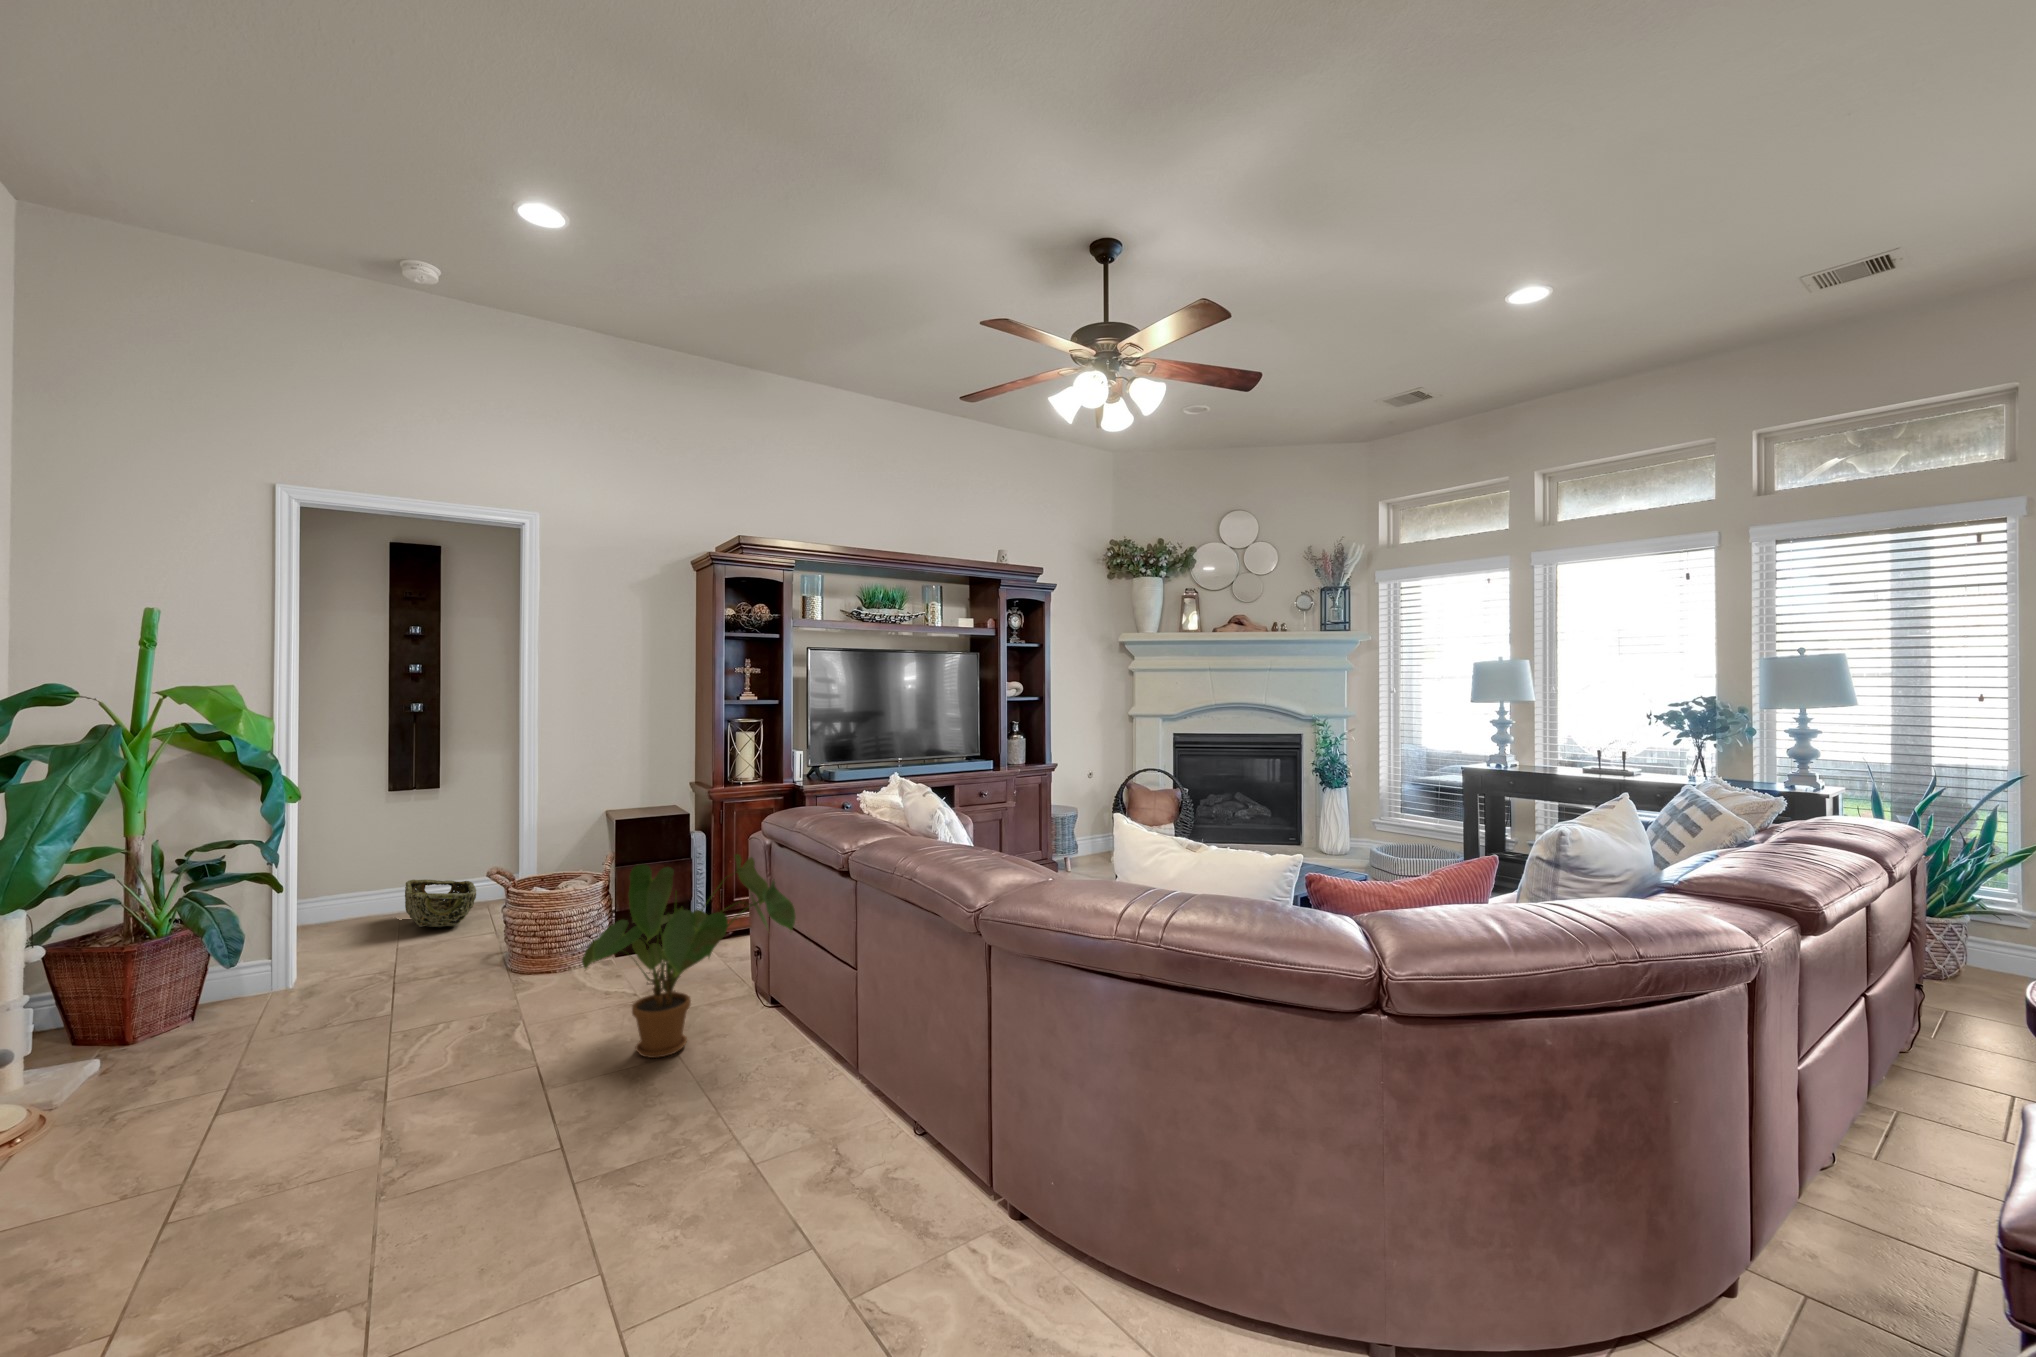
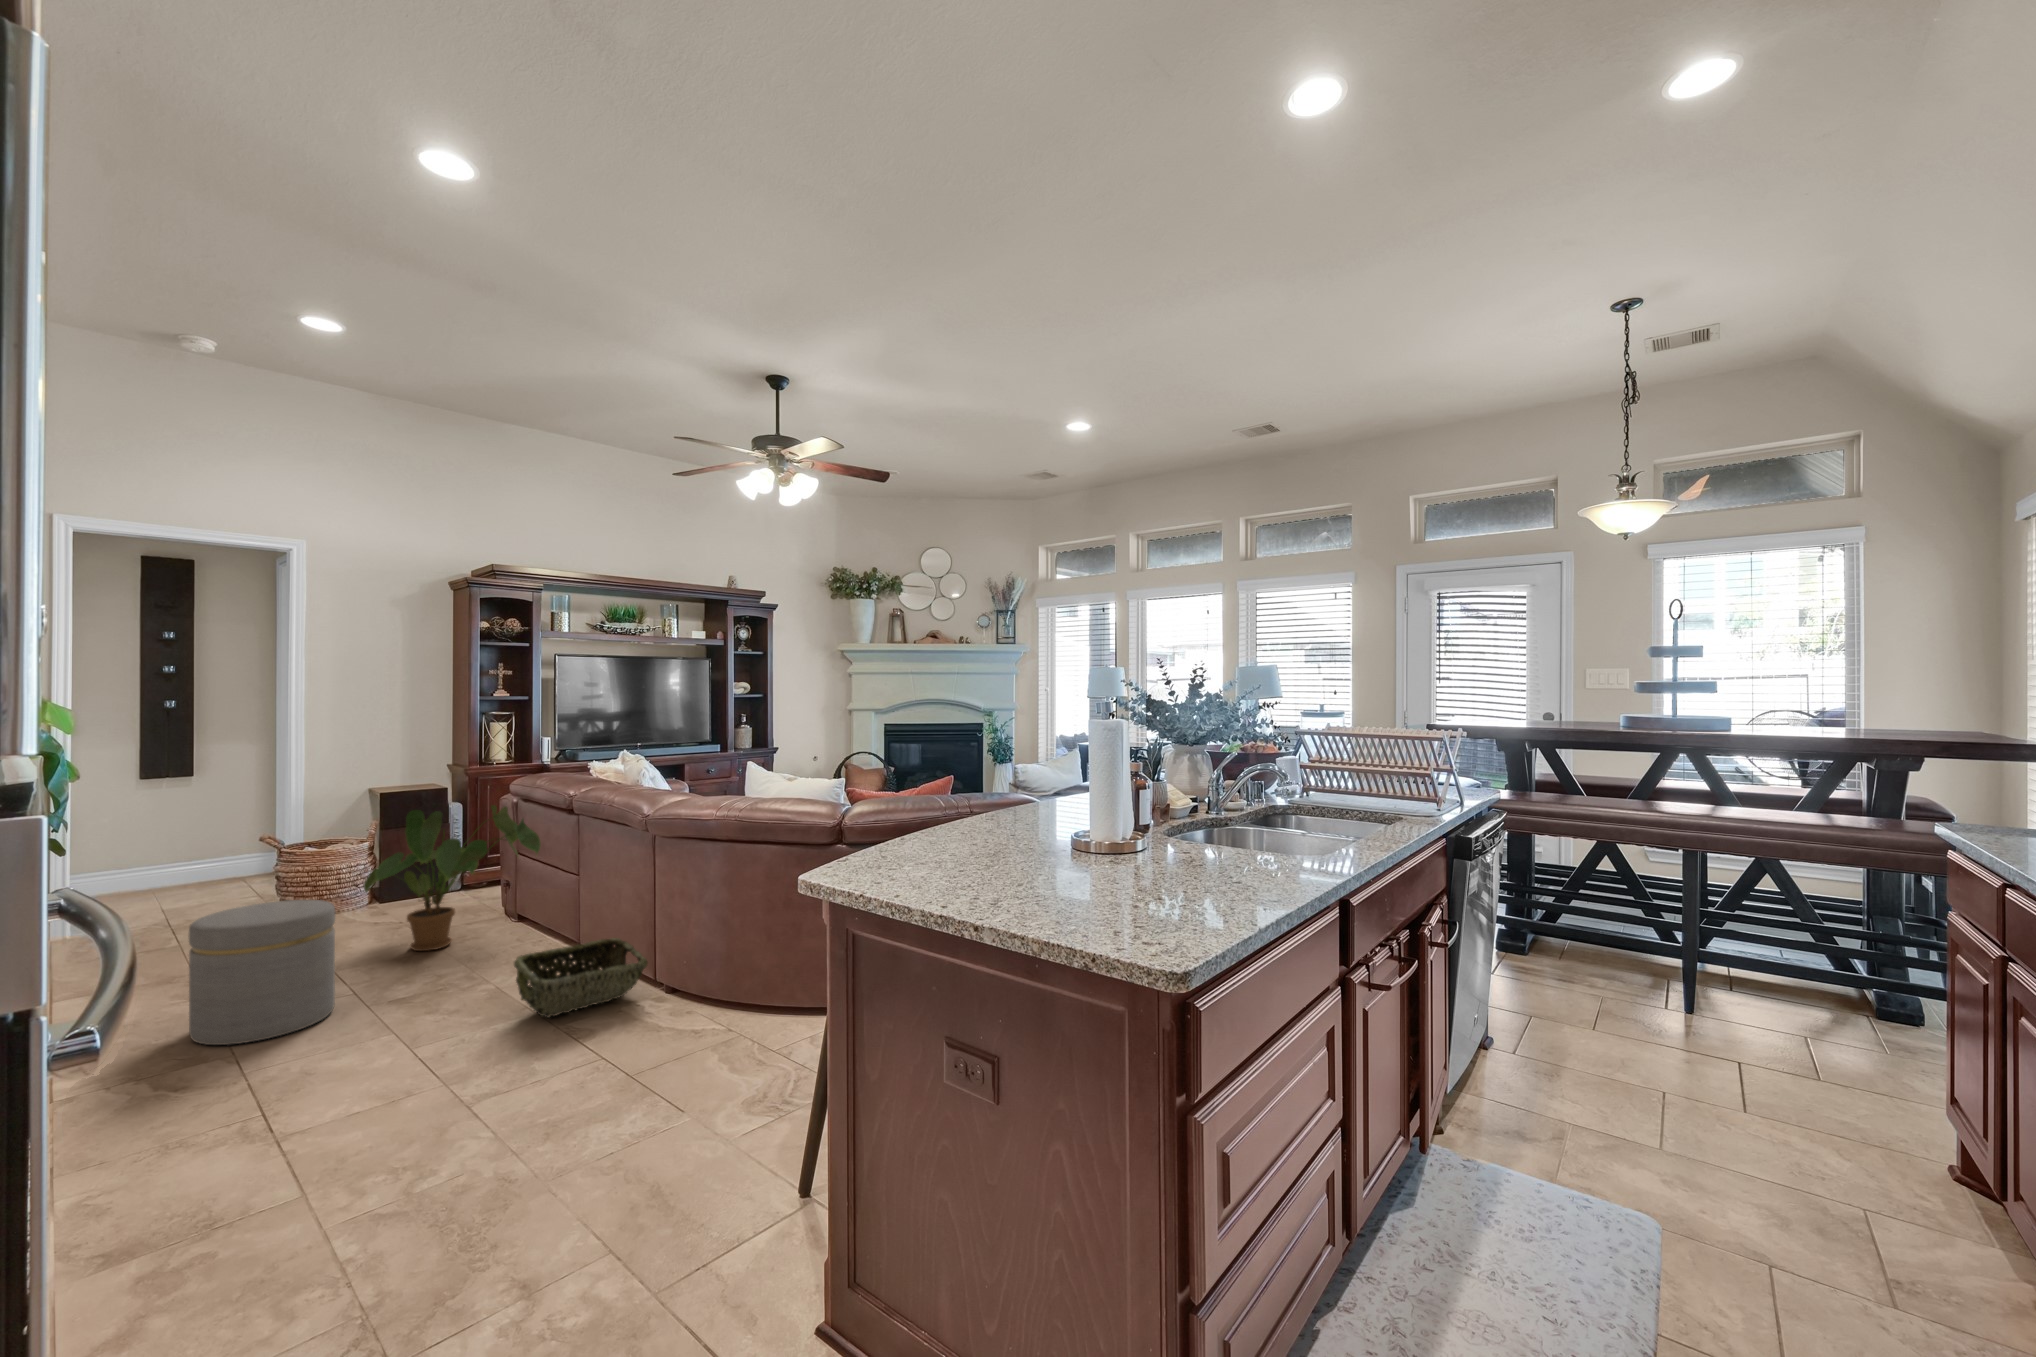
woven basket: present [405,880,476,928] -> present [514,938,648,1018]
ottoman: none [323,1011,523,1257] -> present [189,900,336,1045]

